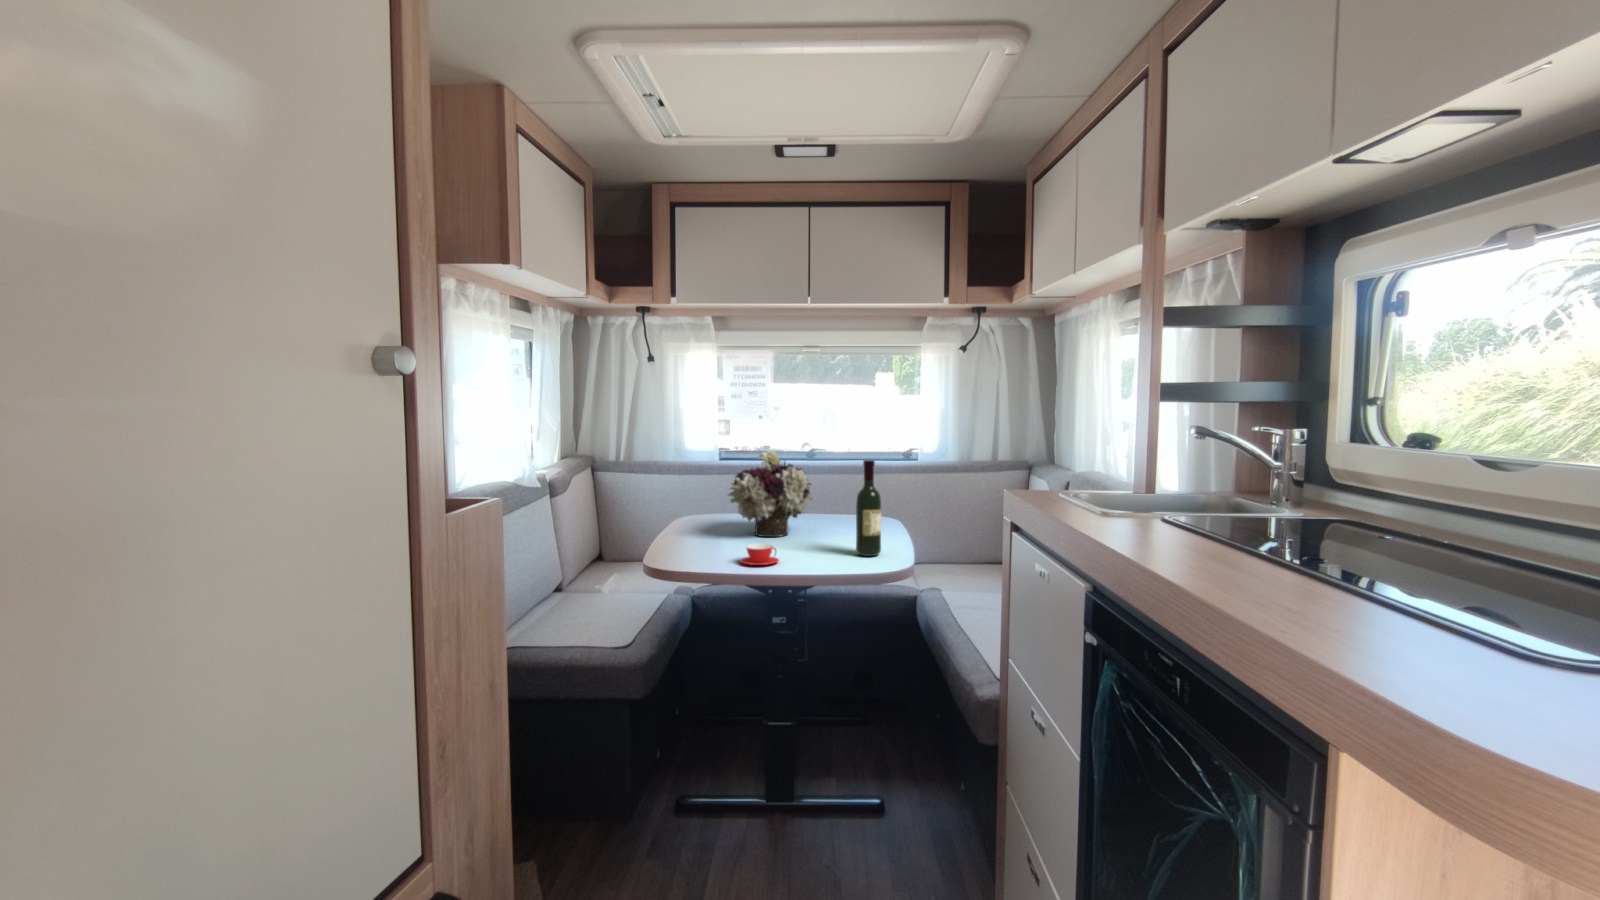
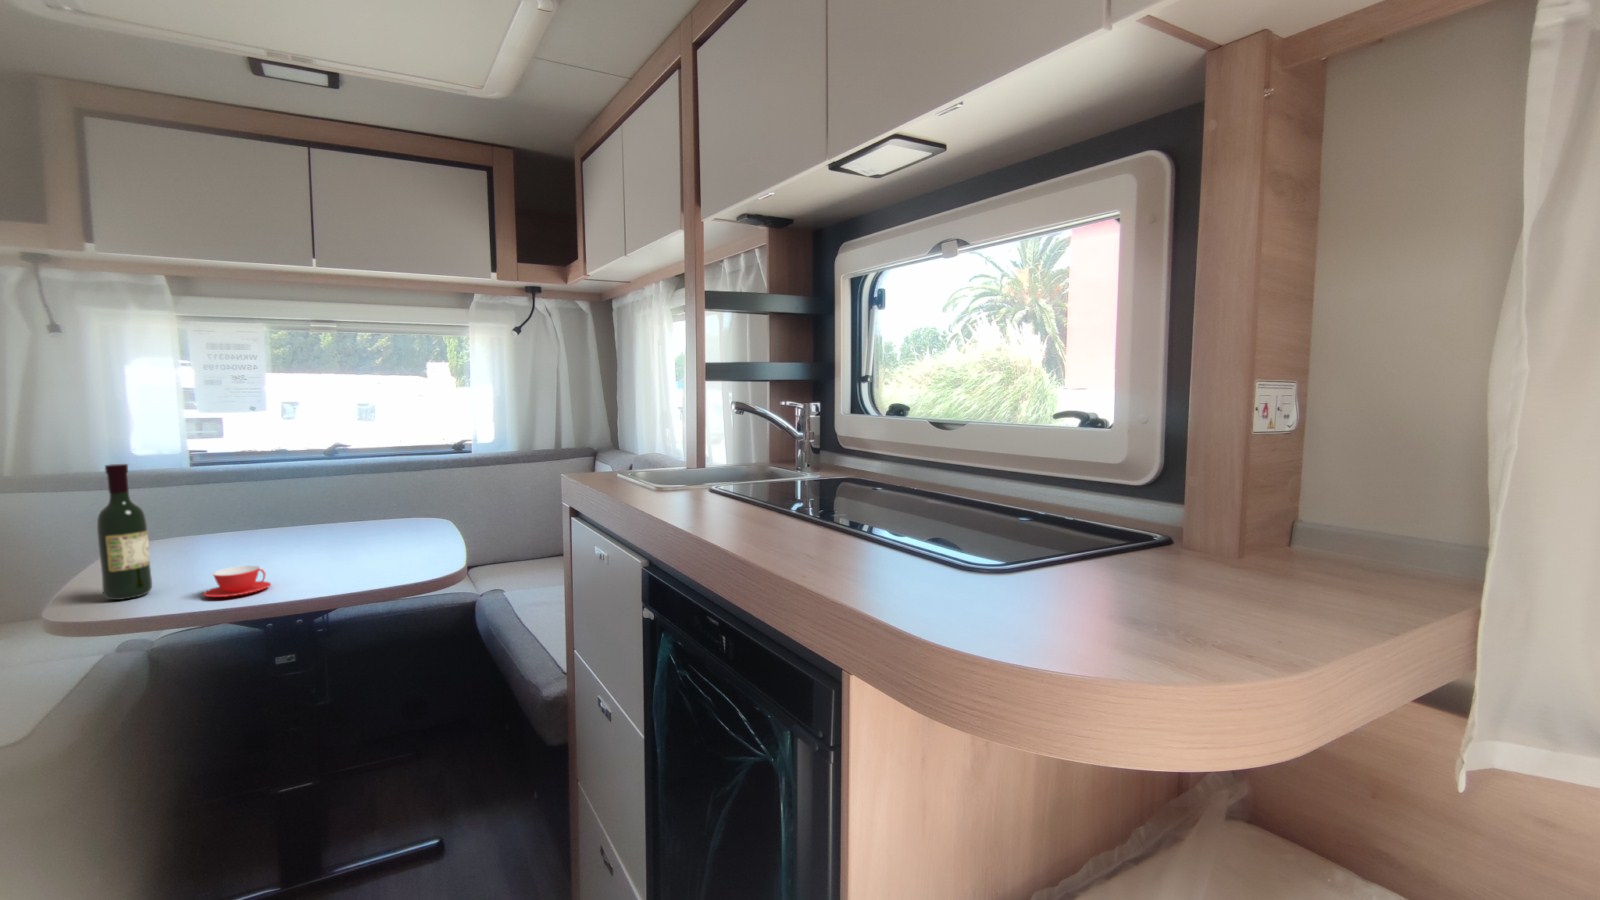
flower arrangement: present [728,450,812,537] -> none [185,444,329,556]
wine bottle: present [856,460,881,556] -> present [97,464,152,600]

